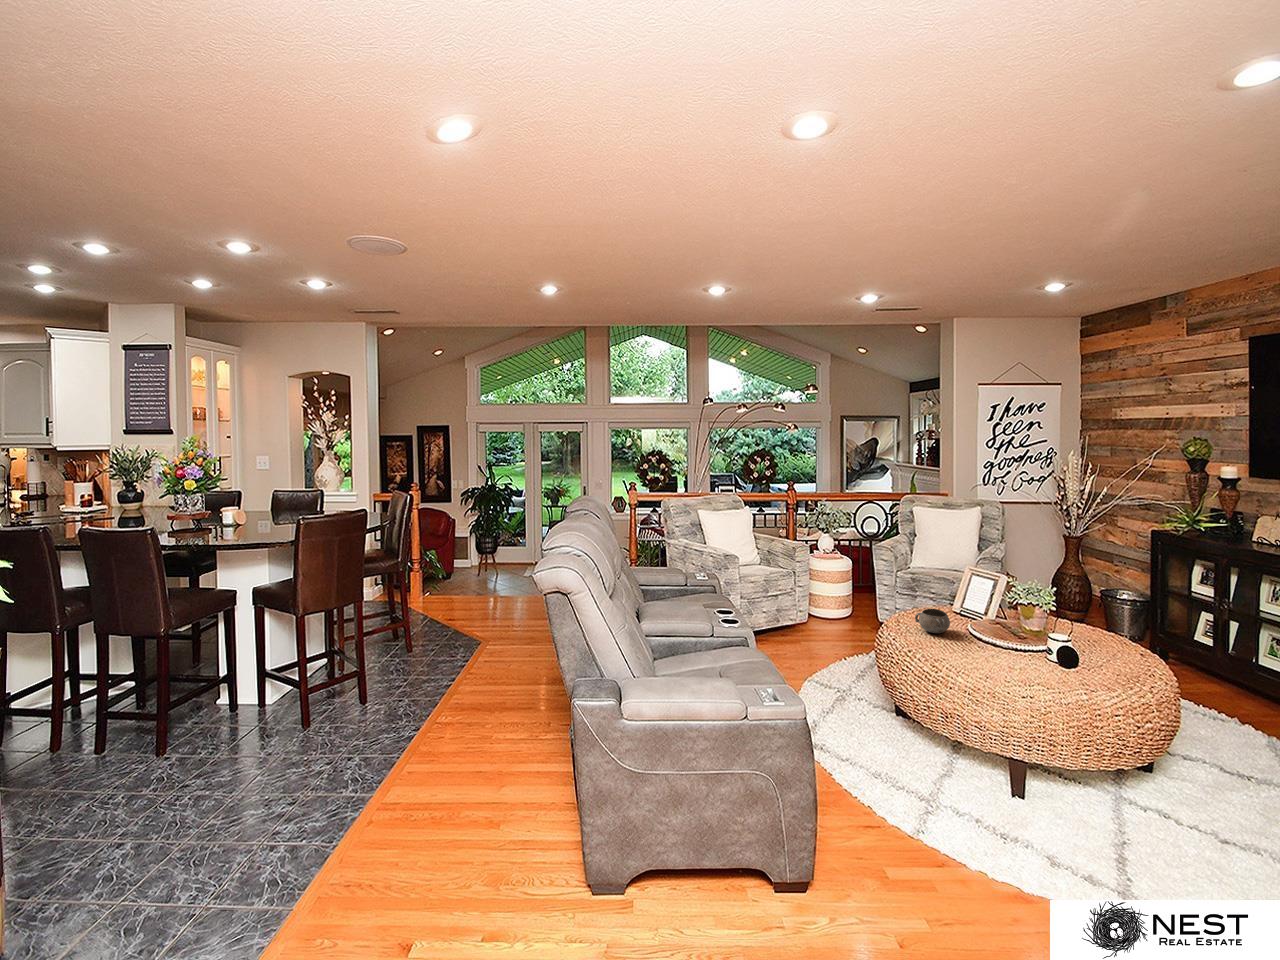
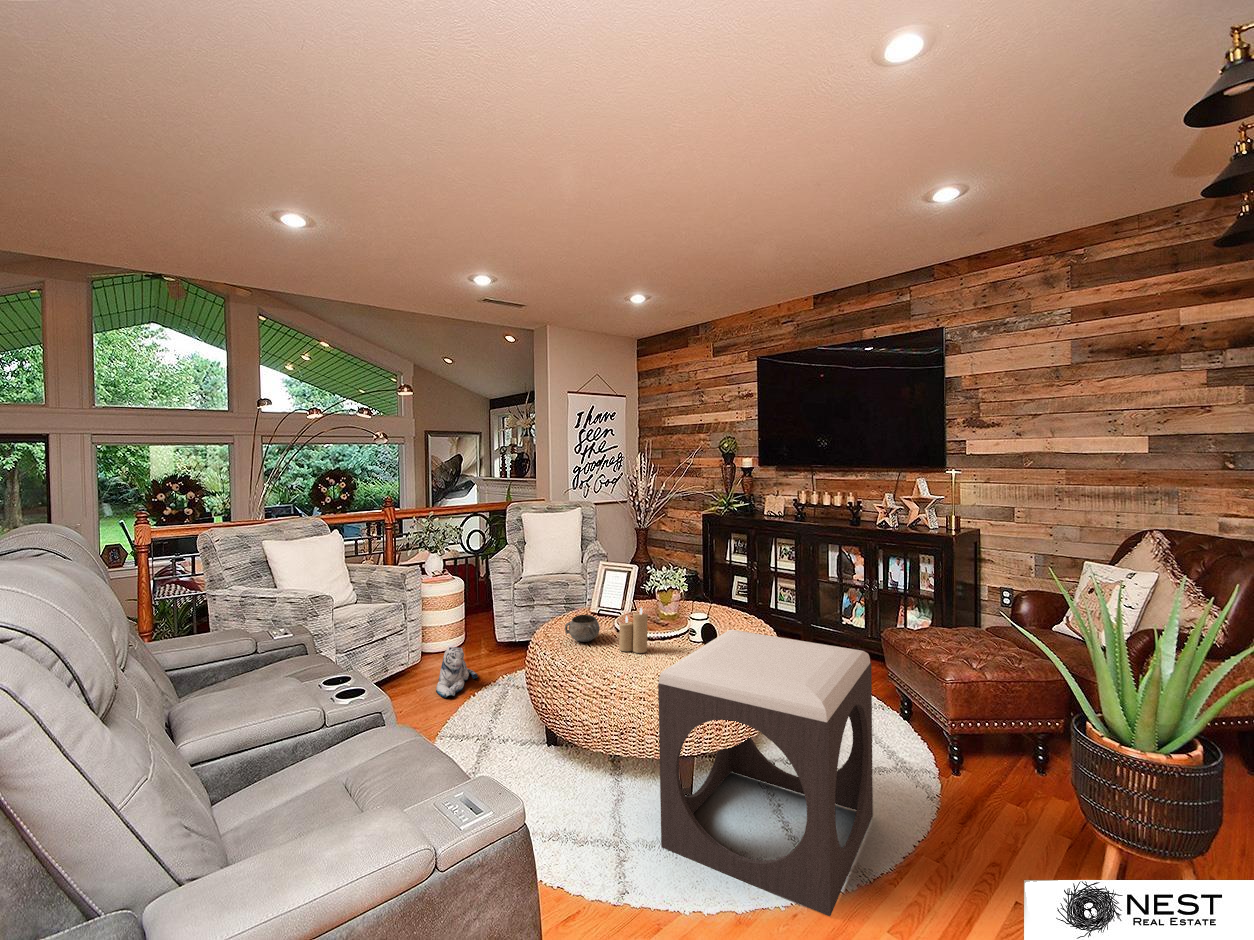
candle: none [963,612,995,655] -> present [619,608,648,653]
plush toy: none [813,615,851,657] -> present [436,647,478,698]
footstool: none [967,653,1258,932] -> present [658,629,873,916]

